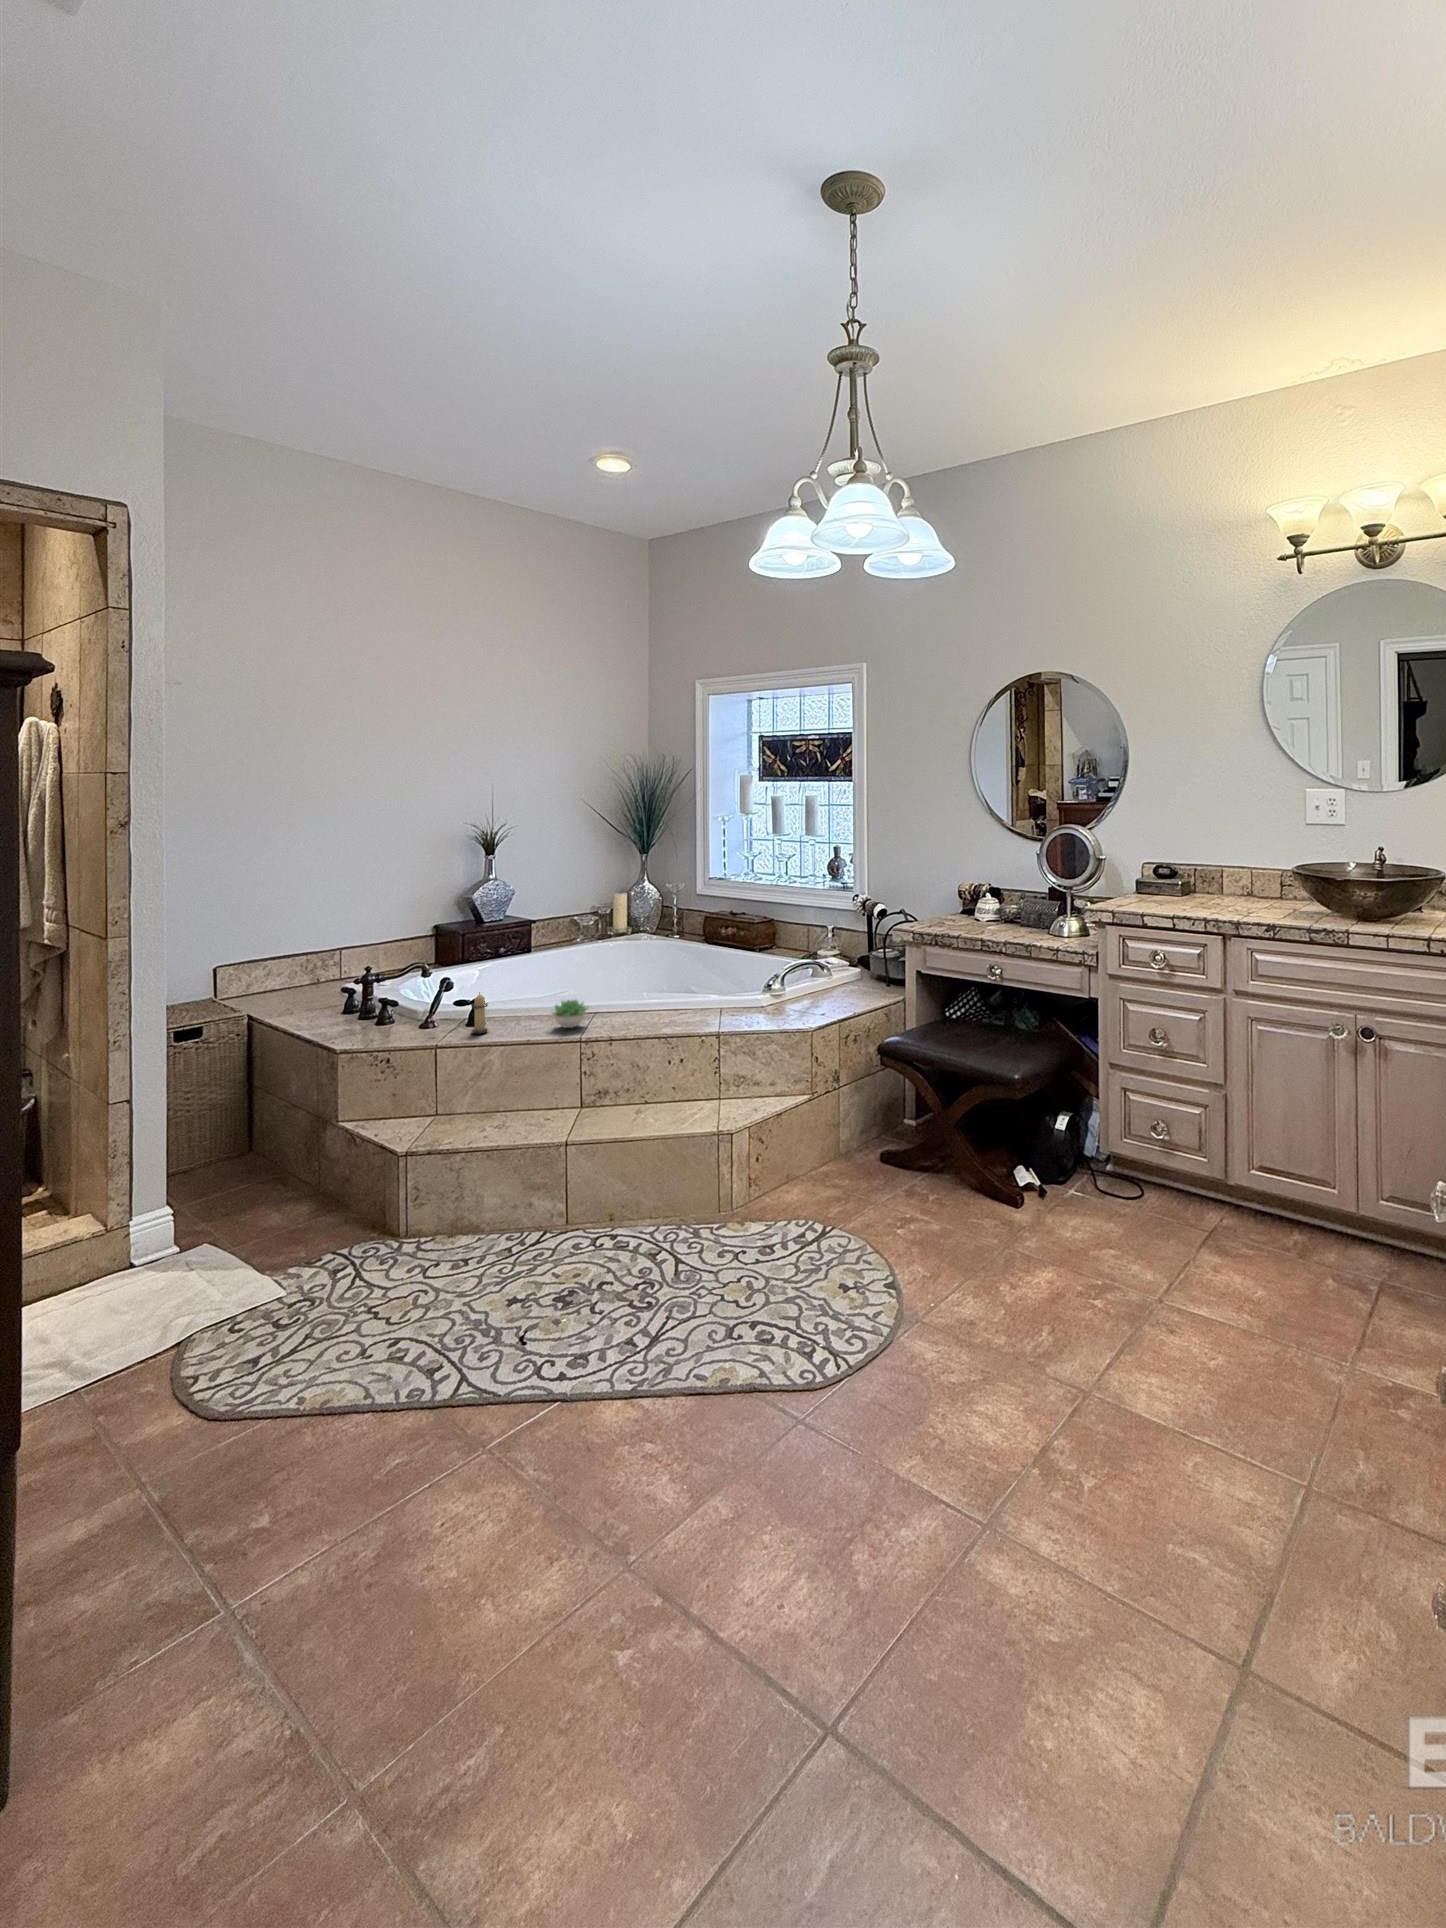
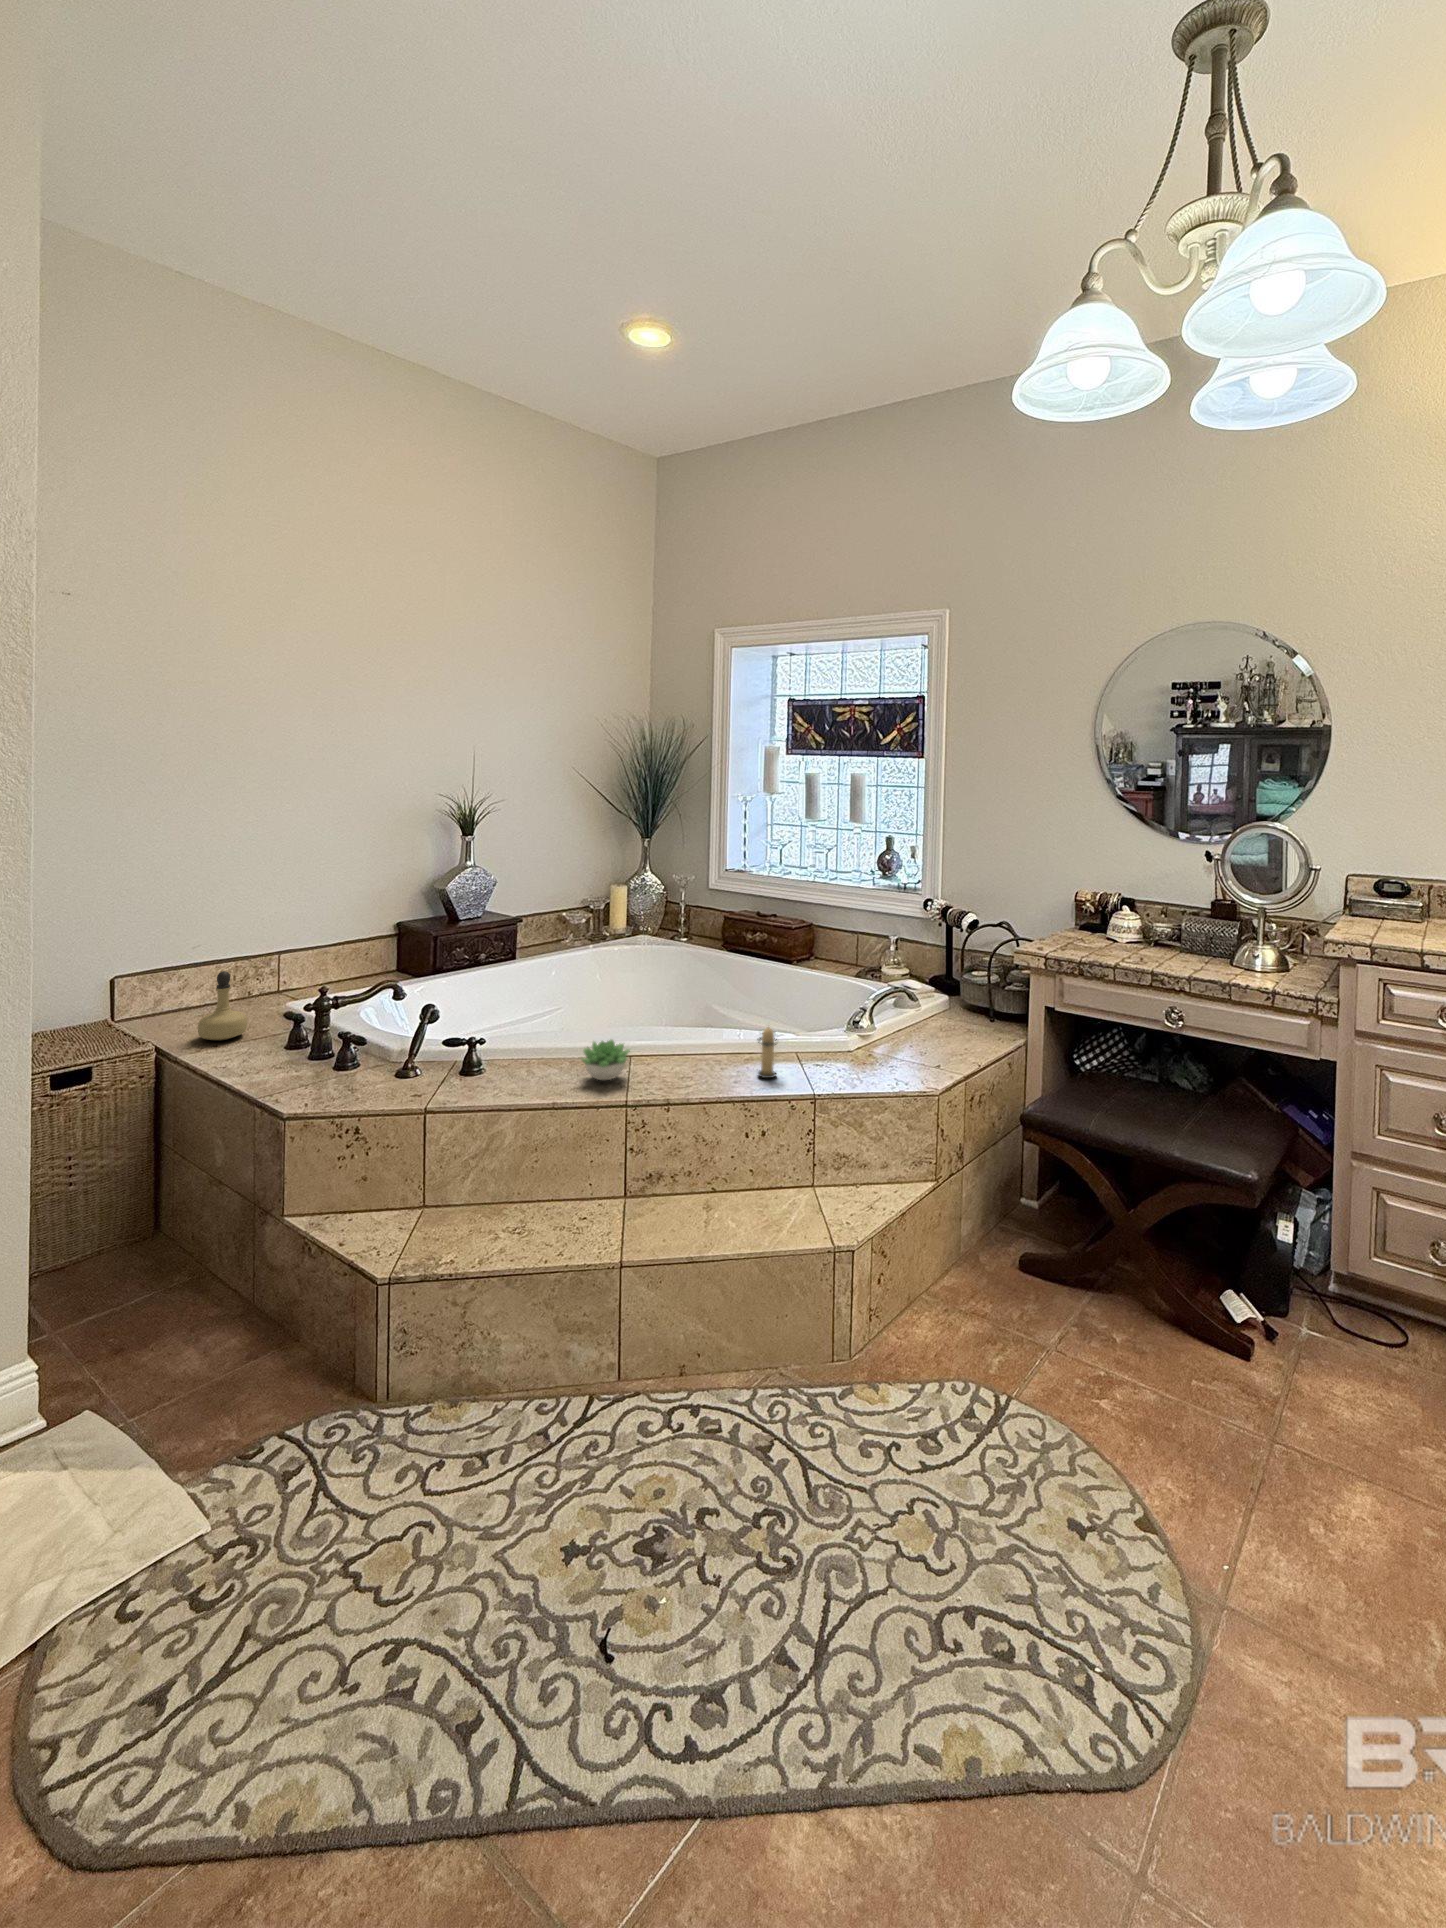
perfume bottle: none [277,958,313,1009] -> present [198,971,247,1040]
candle: present [471,993,488,1034] -> present [757,1027,777,1078]

